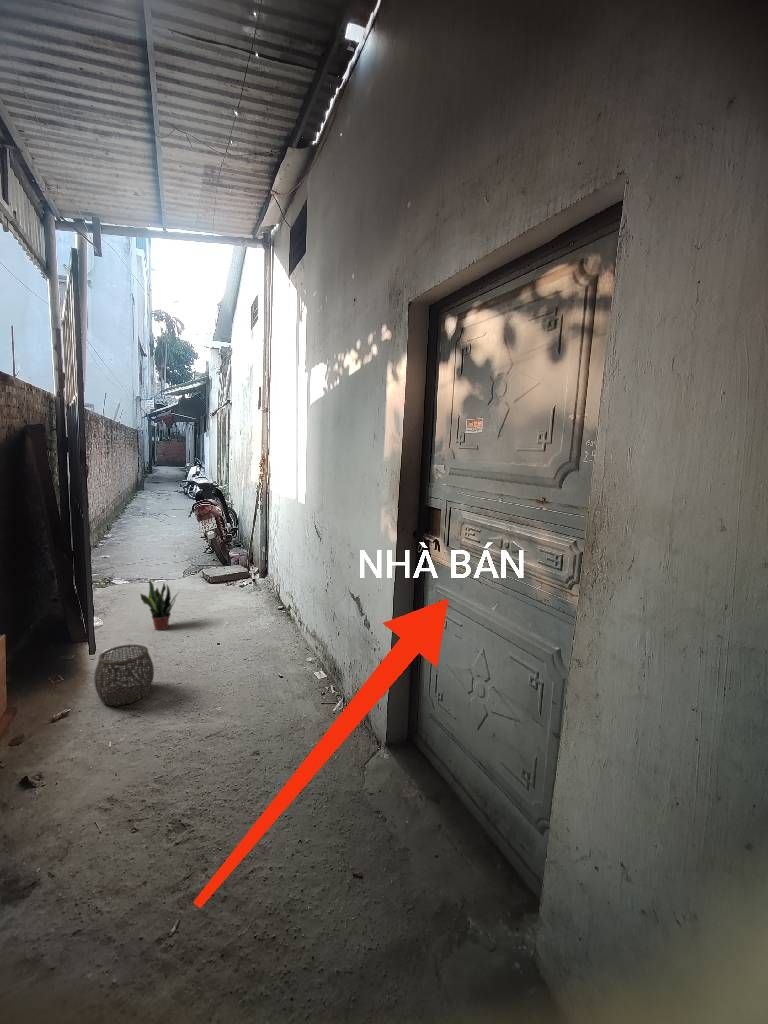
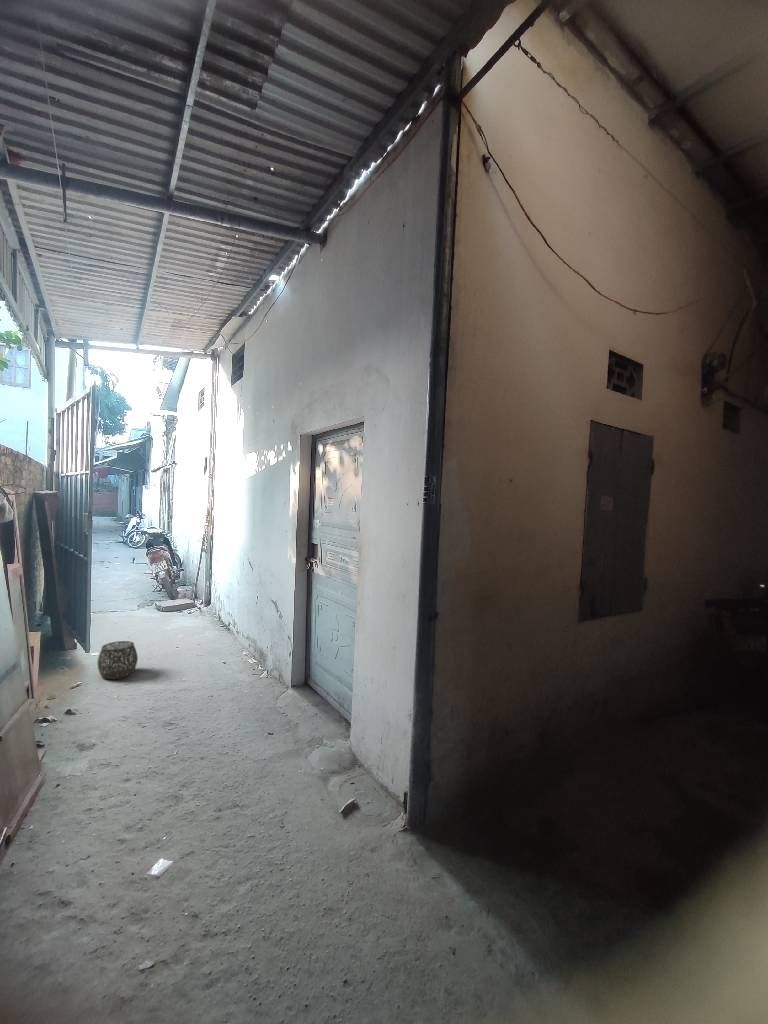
potted plant: present [141,580,178,630] -> none [118,603,147,641]

